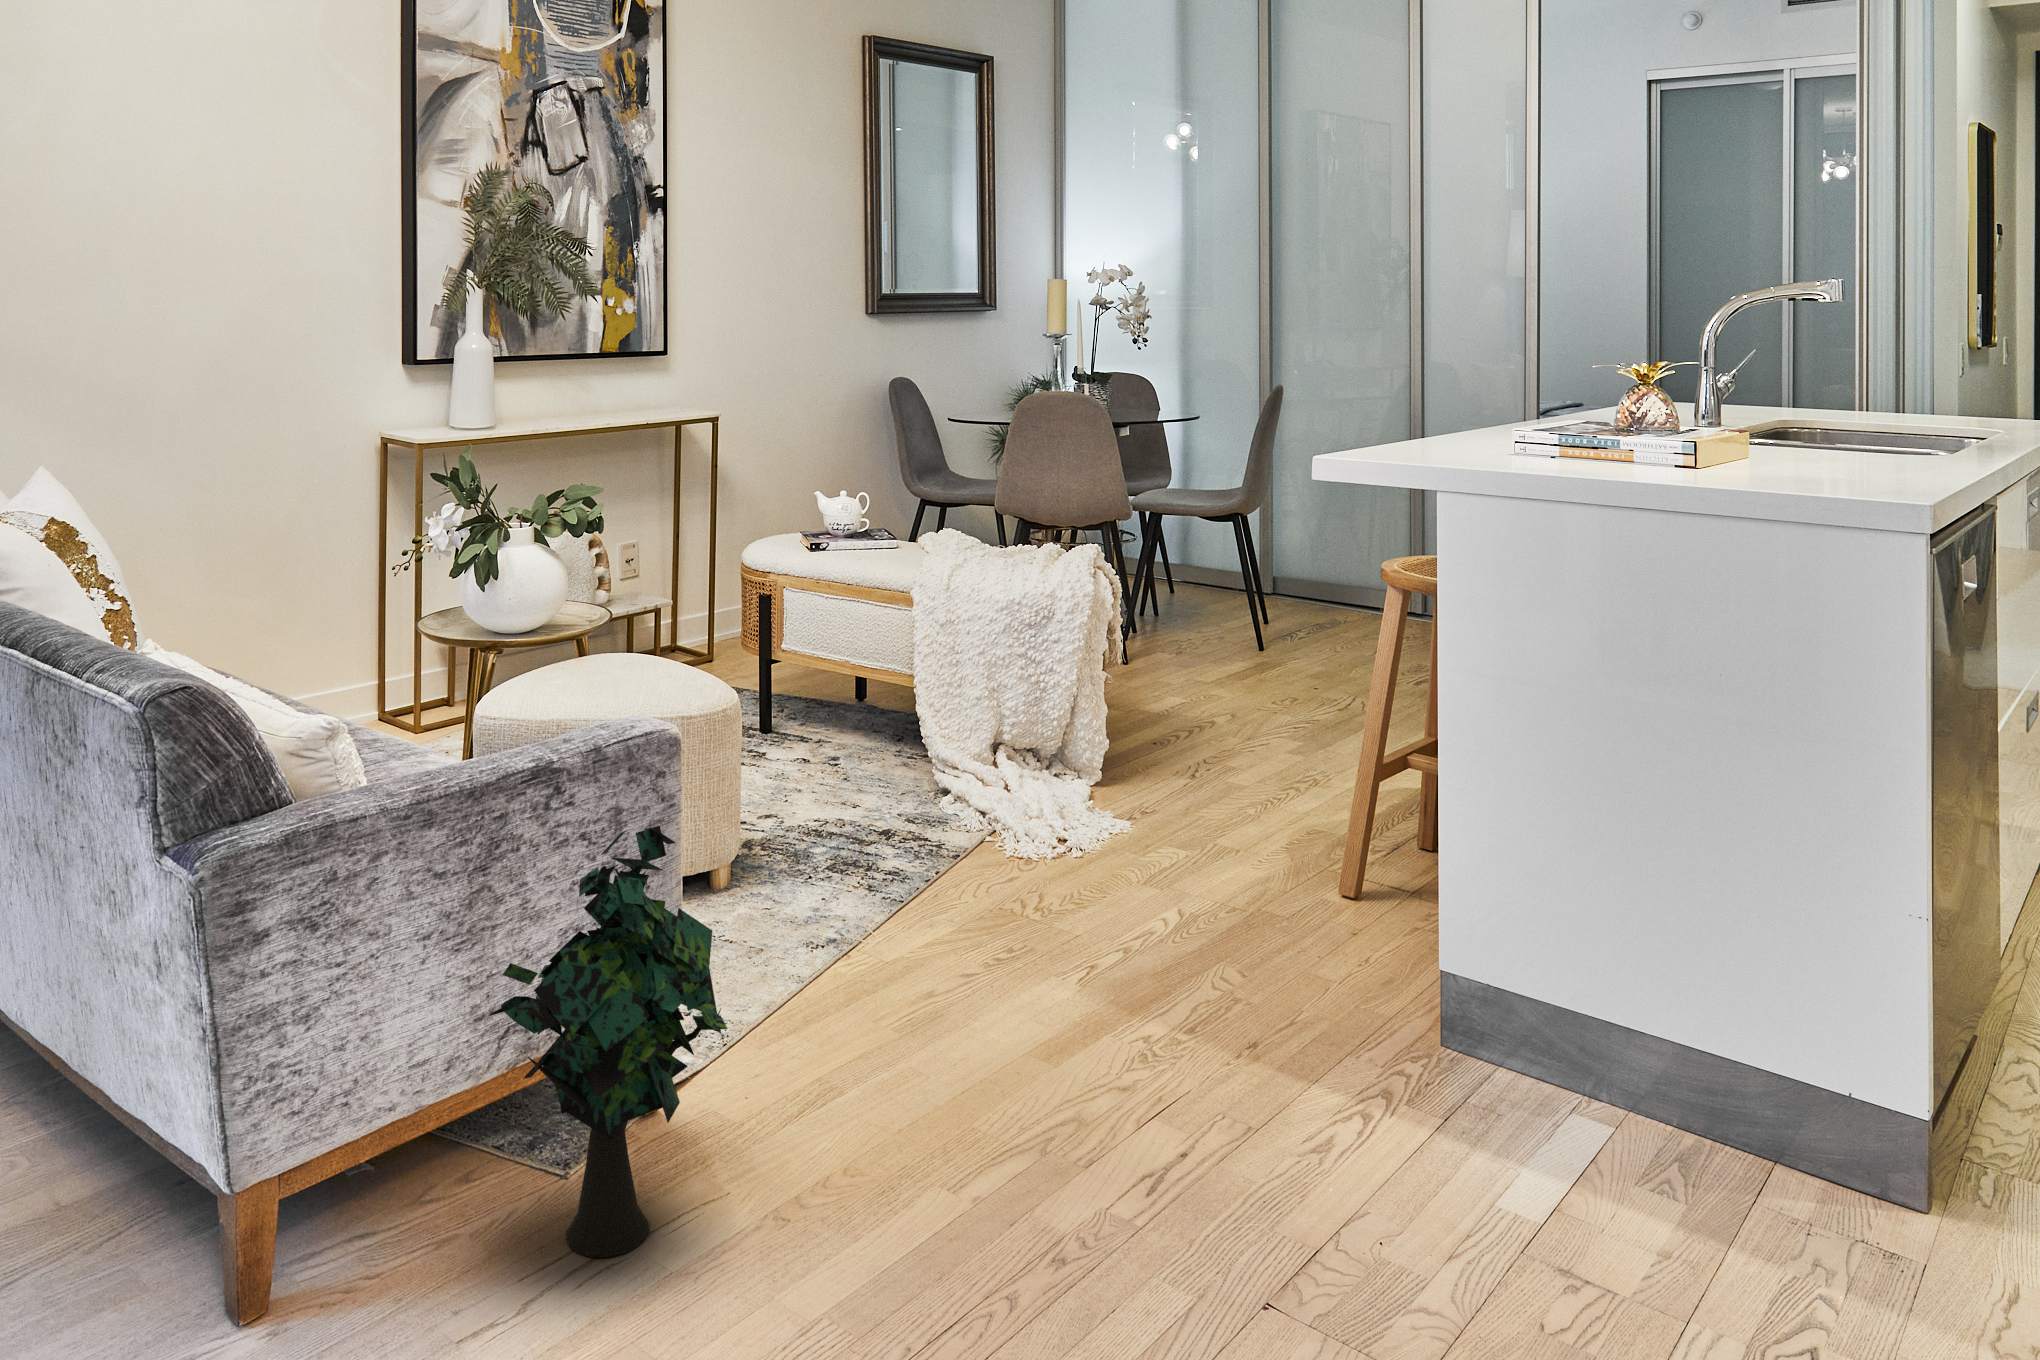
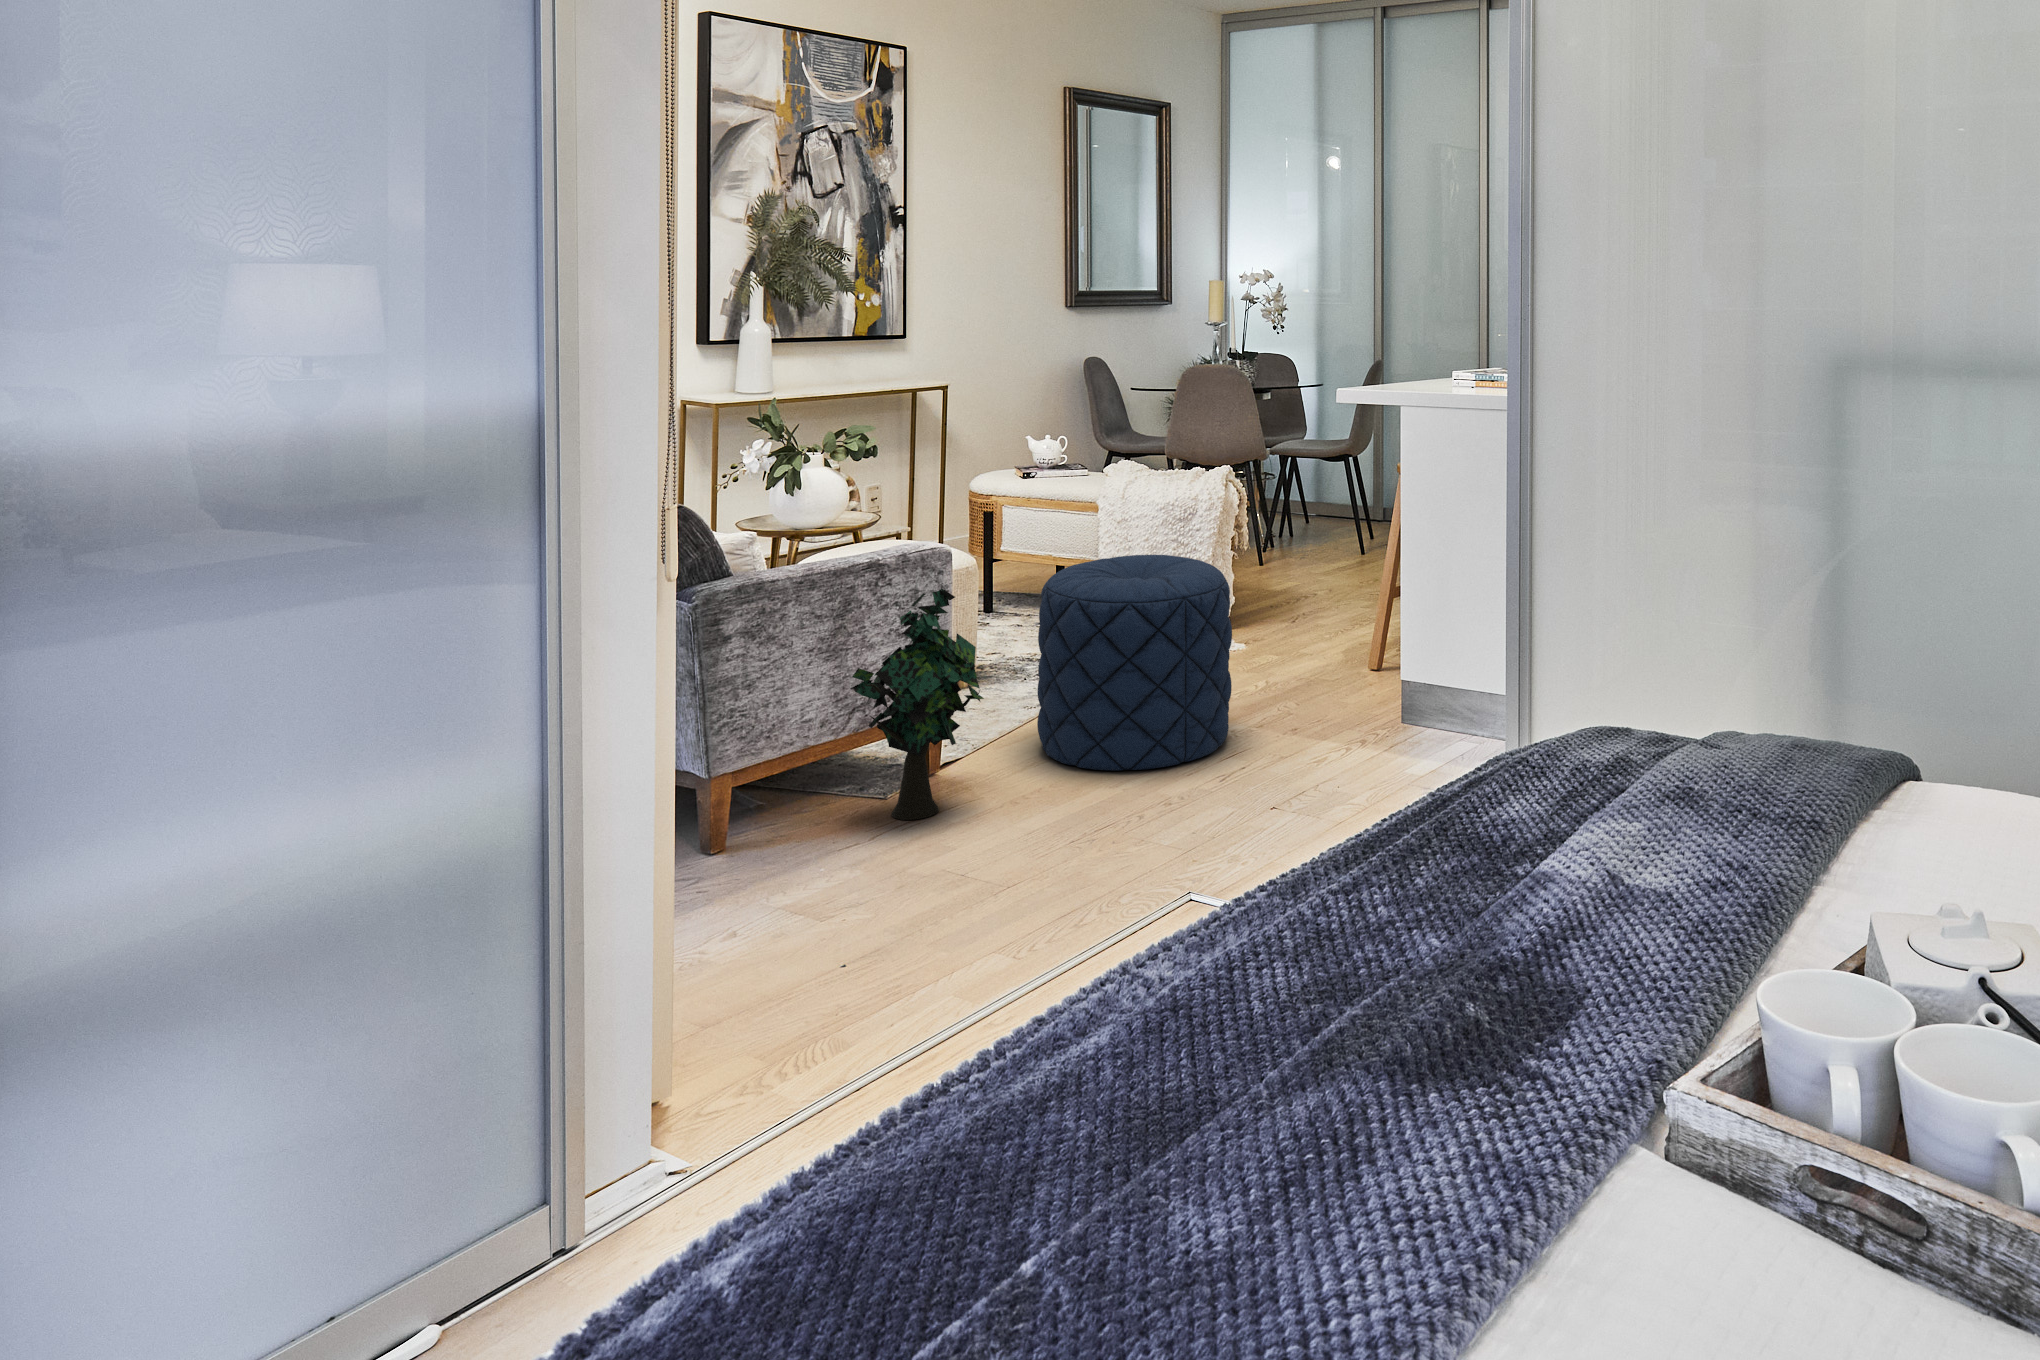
pouf: none [825,727,1151,1144] -> present [1037,555,1232,771]

